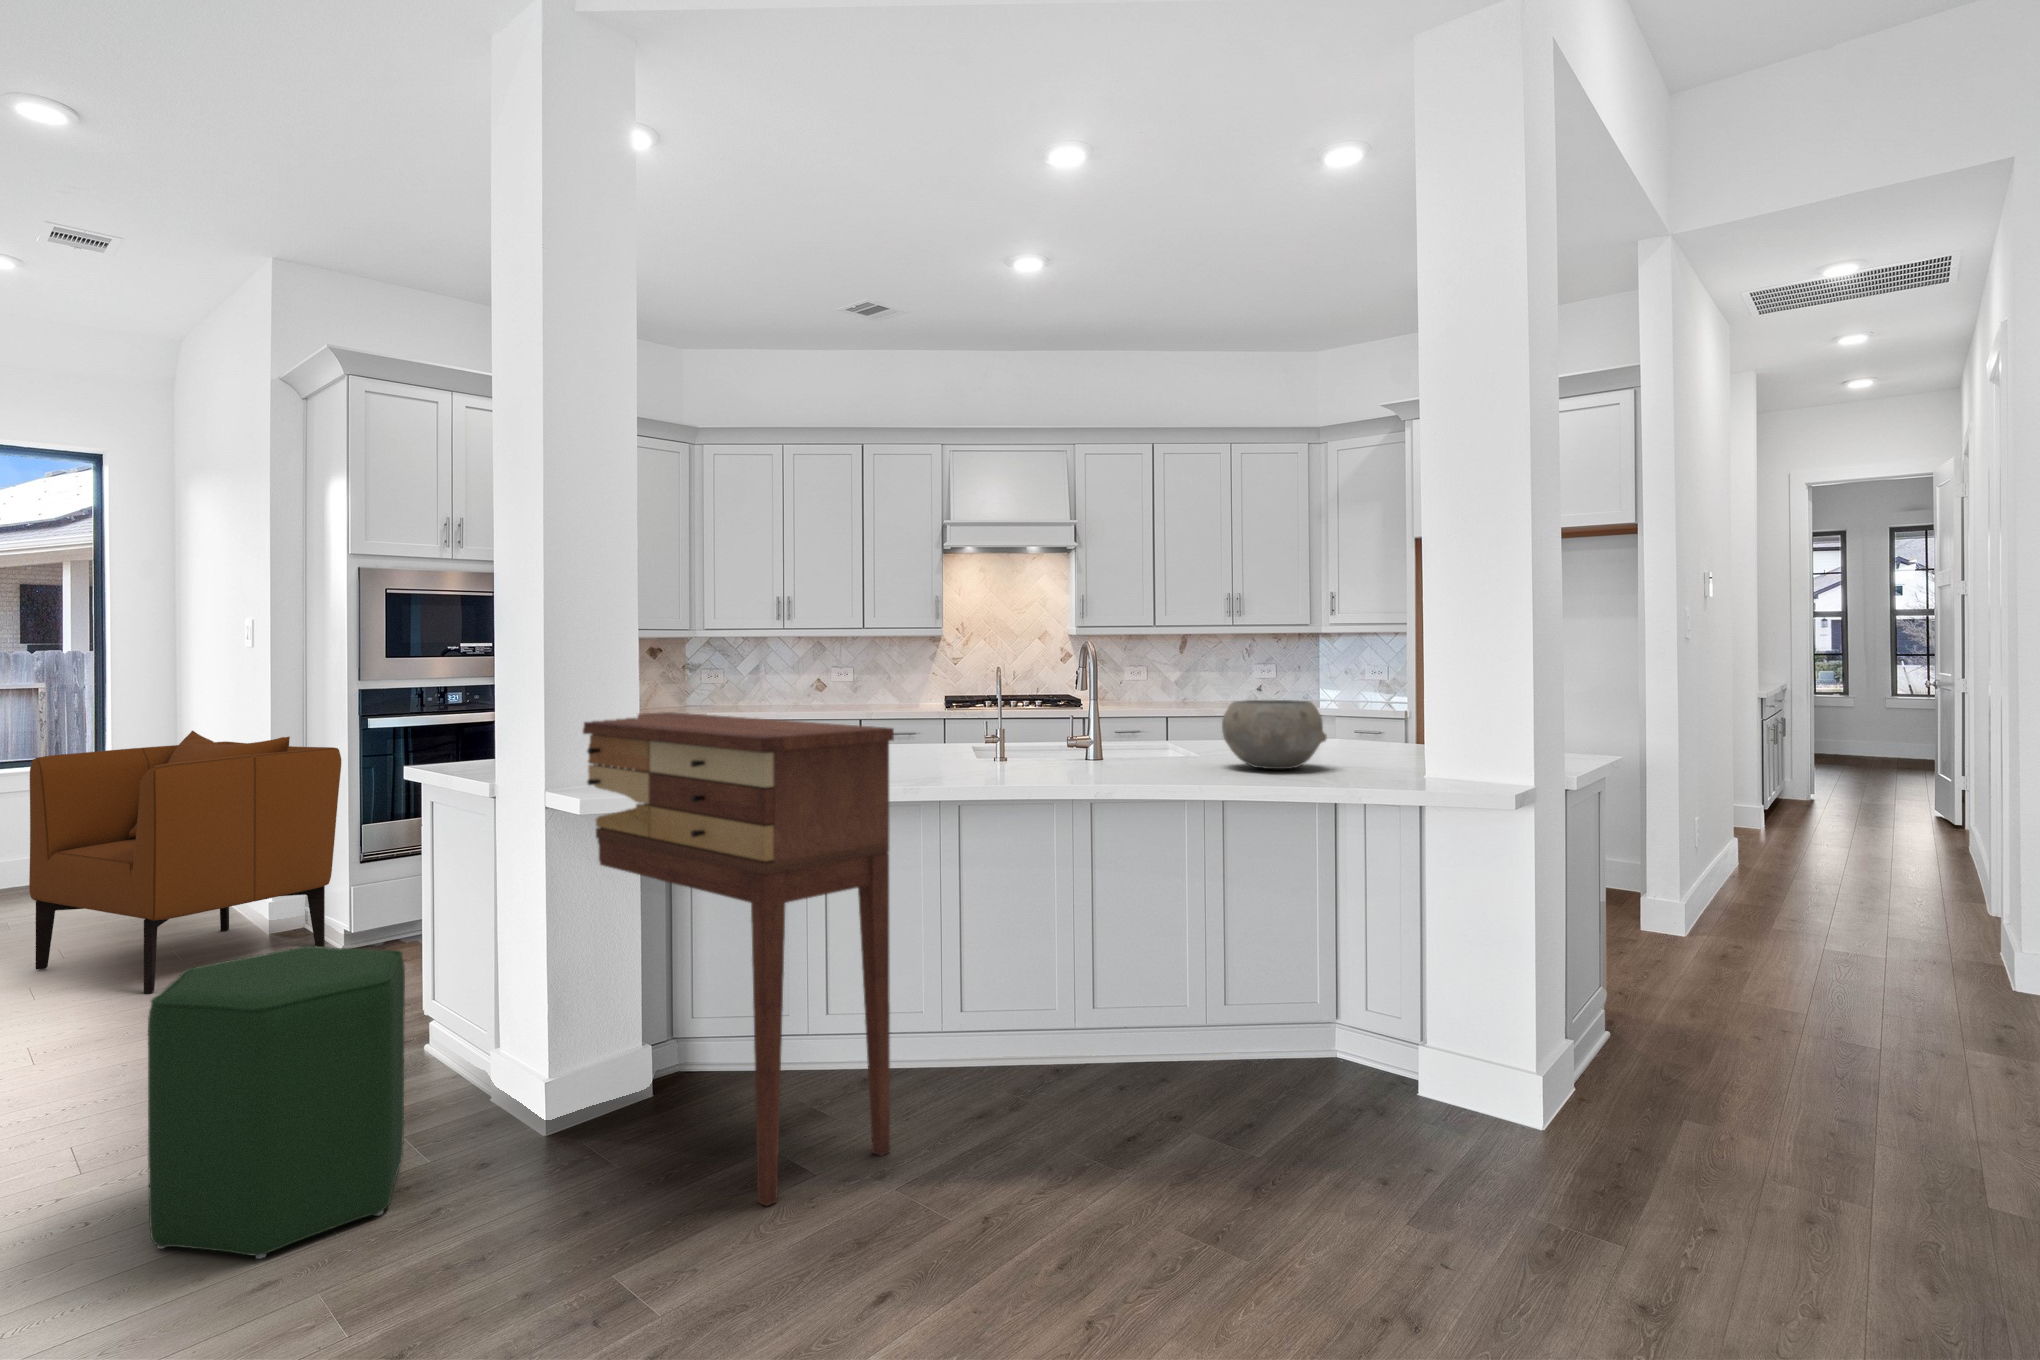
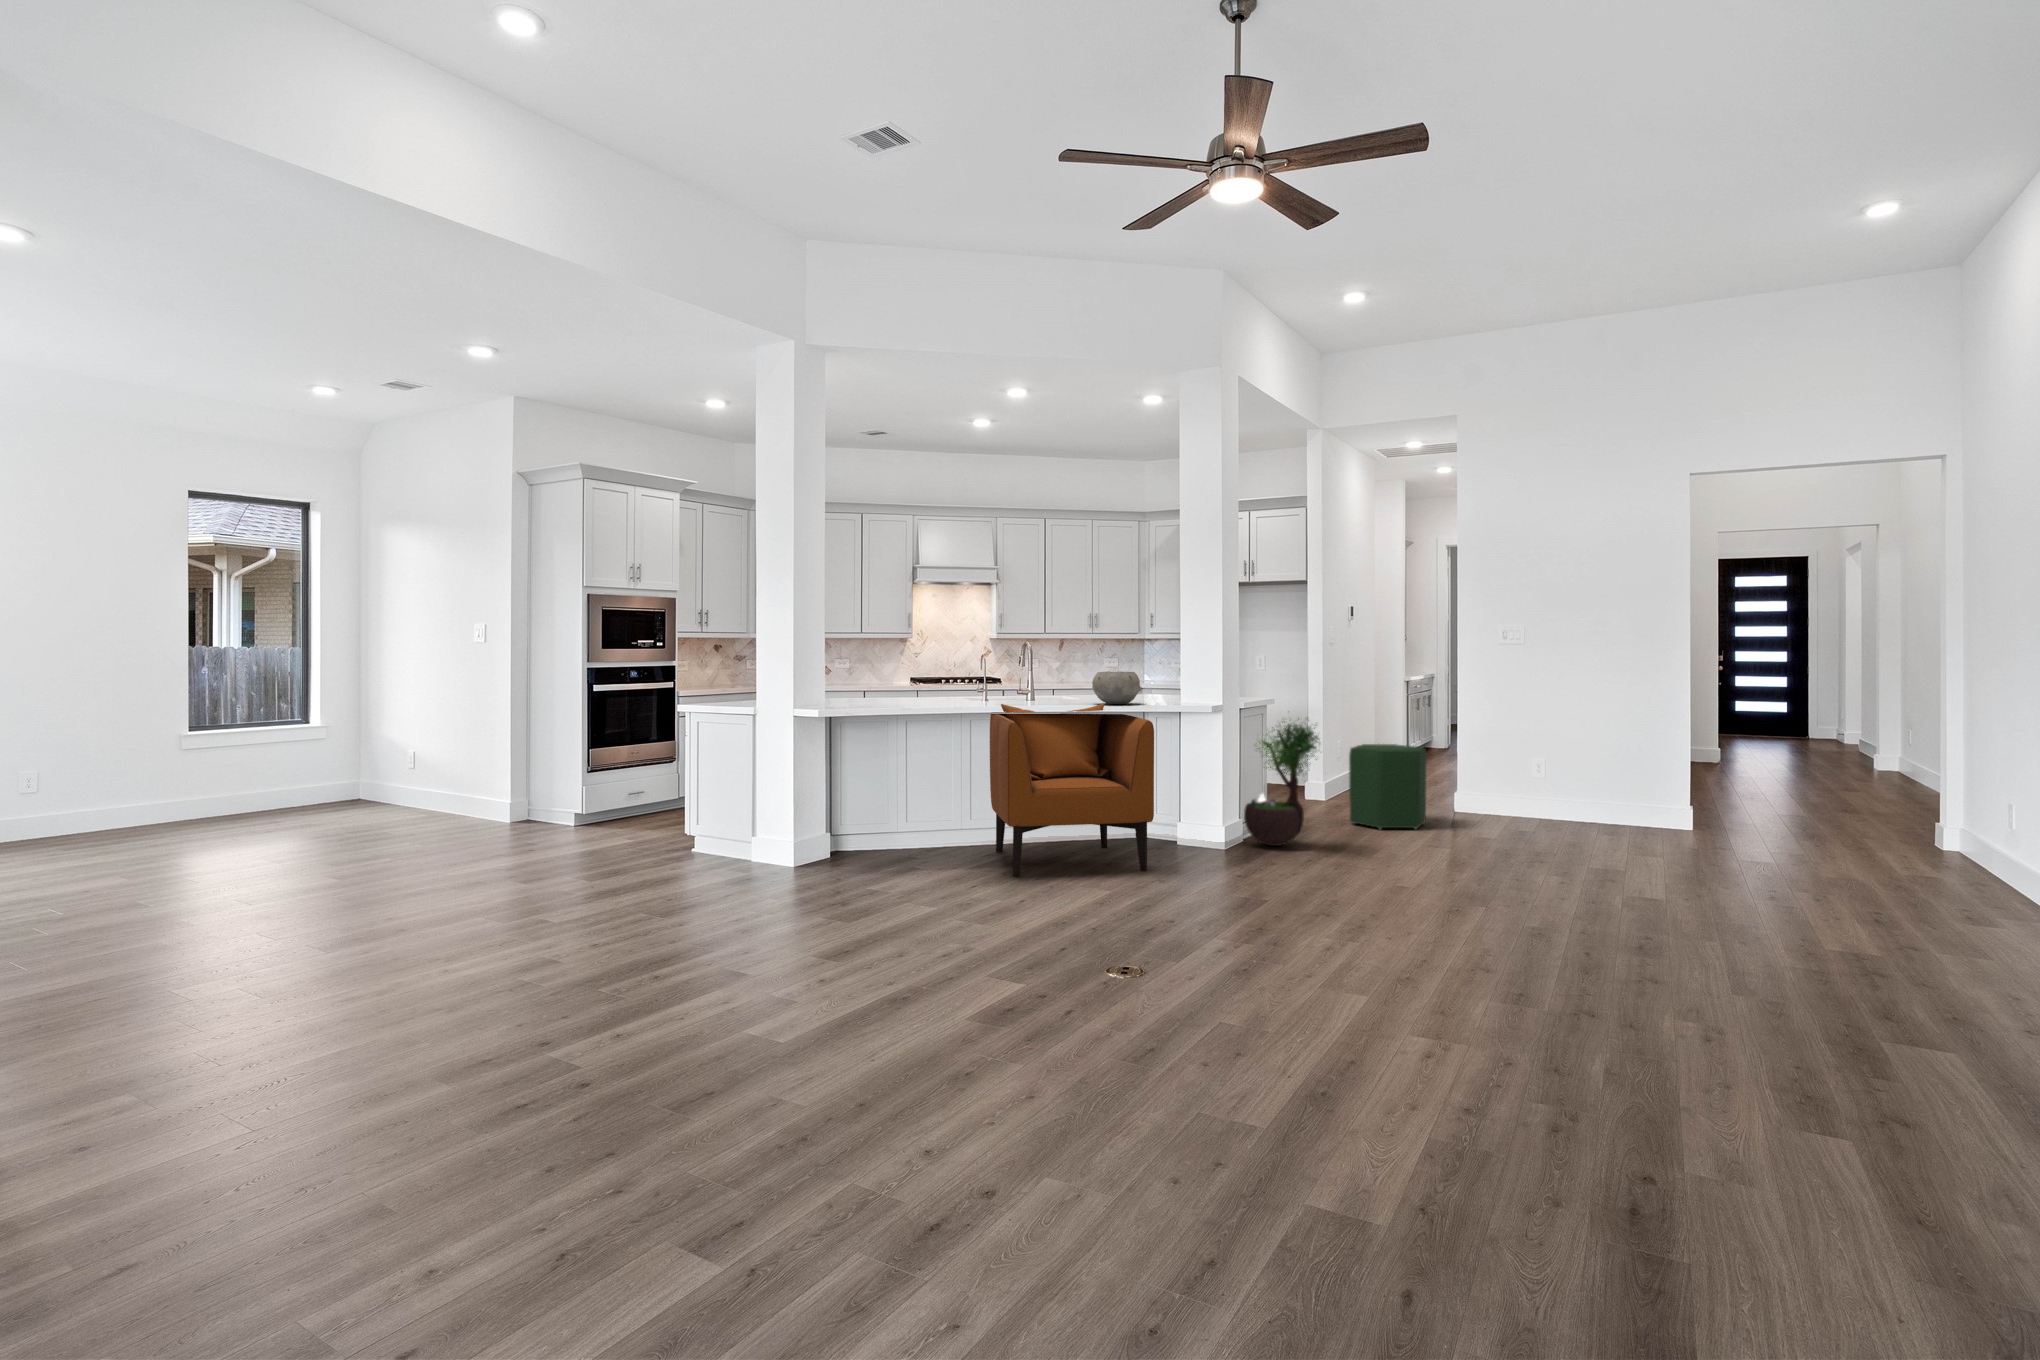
console table: present [583,712,894,1206] -> none [775,677,955,880]
armchair: present [29,731,341,994] -> present [990,704,1154,876]
potted tree: none [1569,797,1782,1107] -> present [1244,718,1319,846]
ottoman: present [148,946,405,1259] -> present [1349,744,1426,829]

